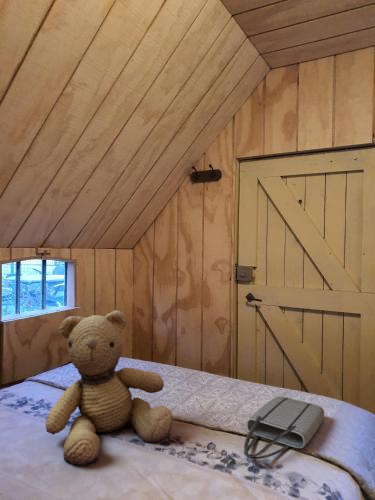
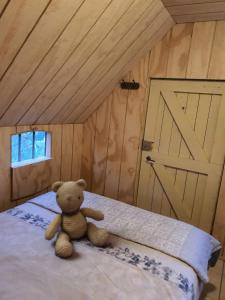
tote bag: present [244,397,324,459] -> none [144,224,184,260]

